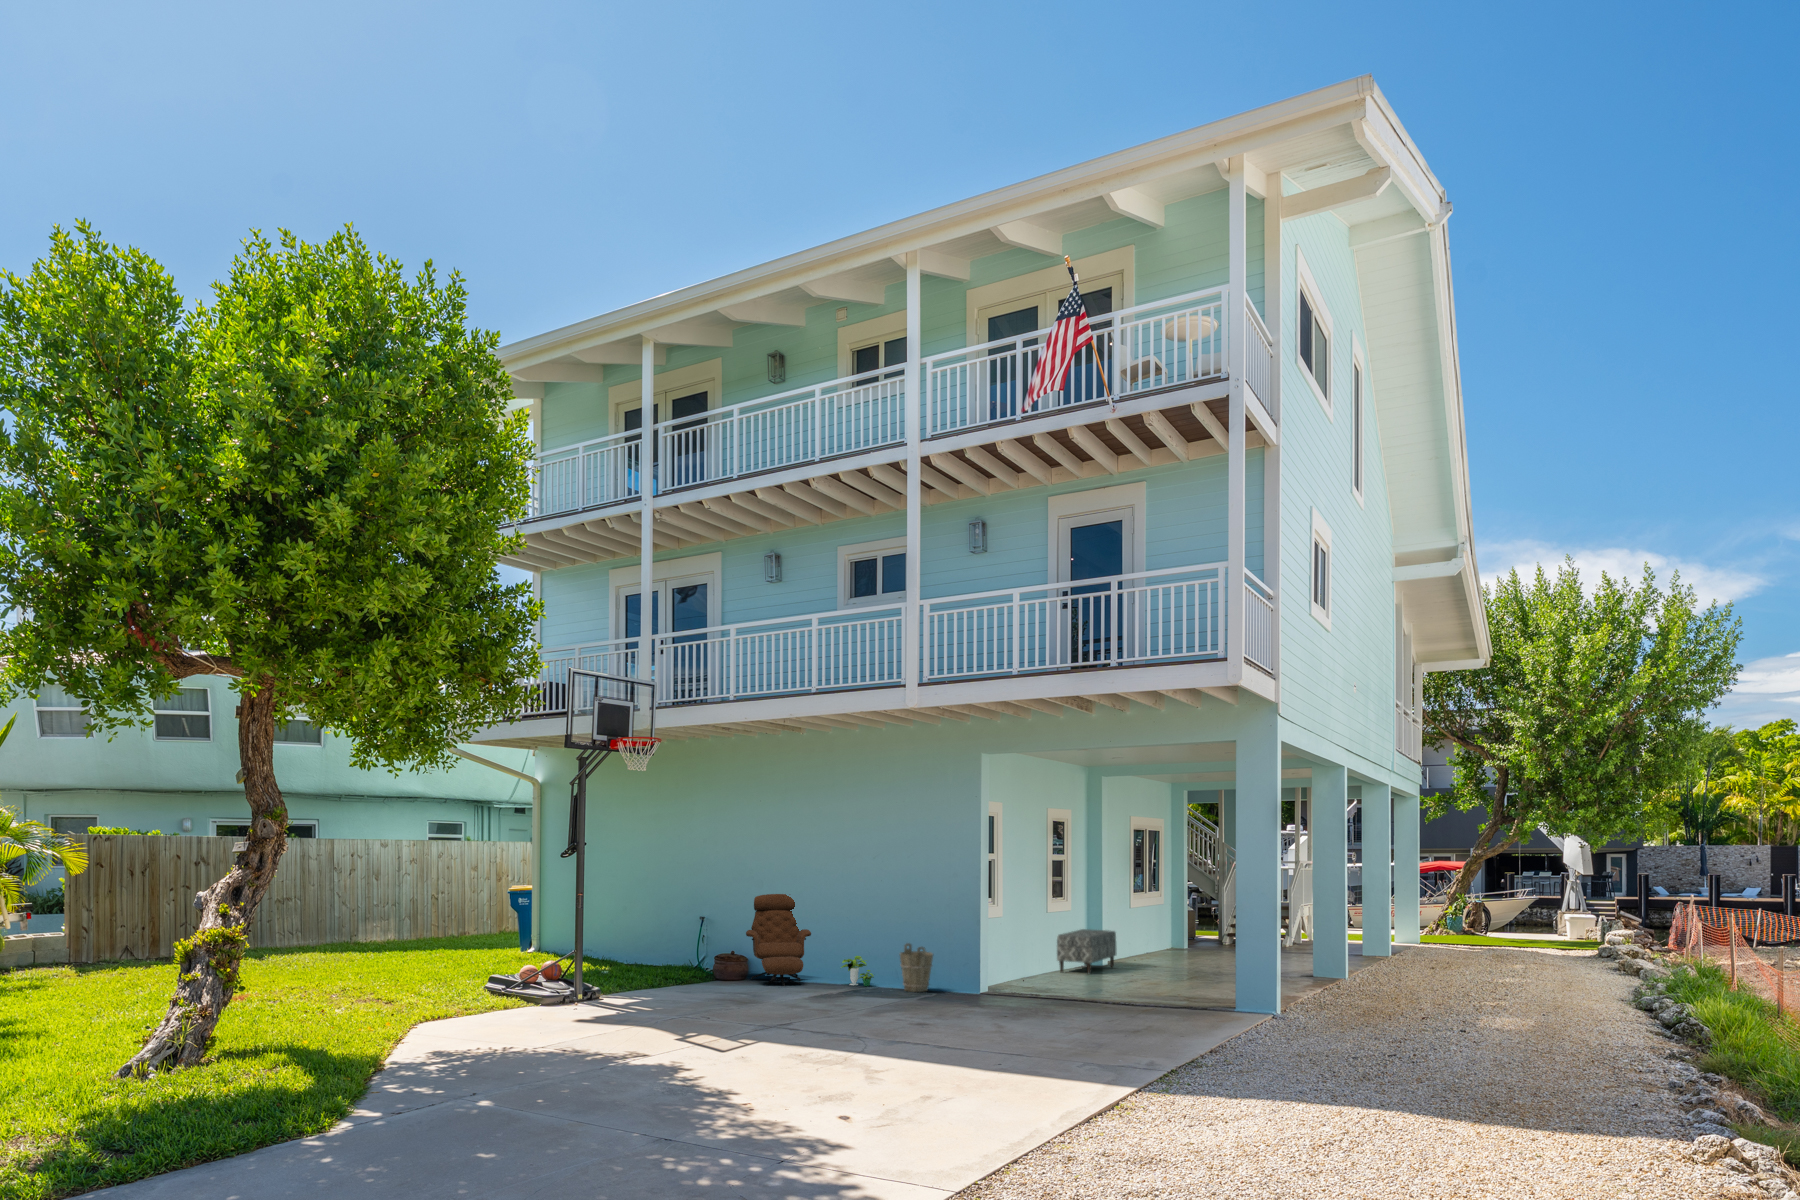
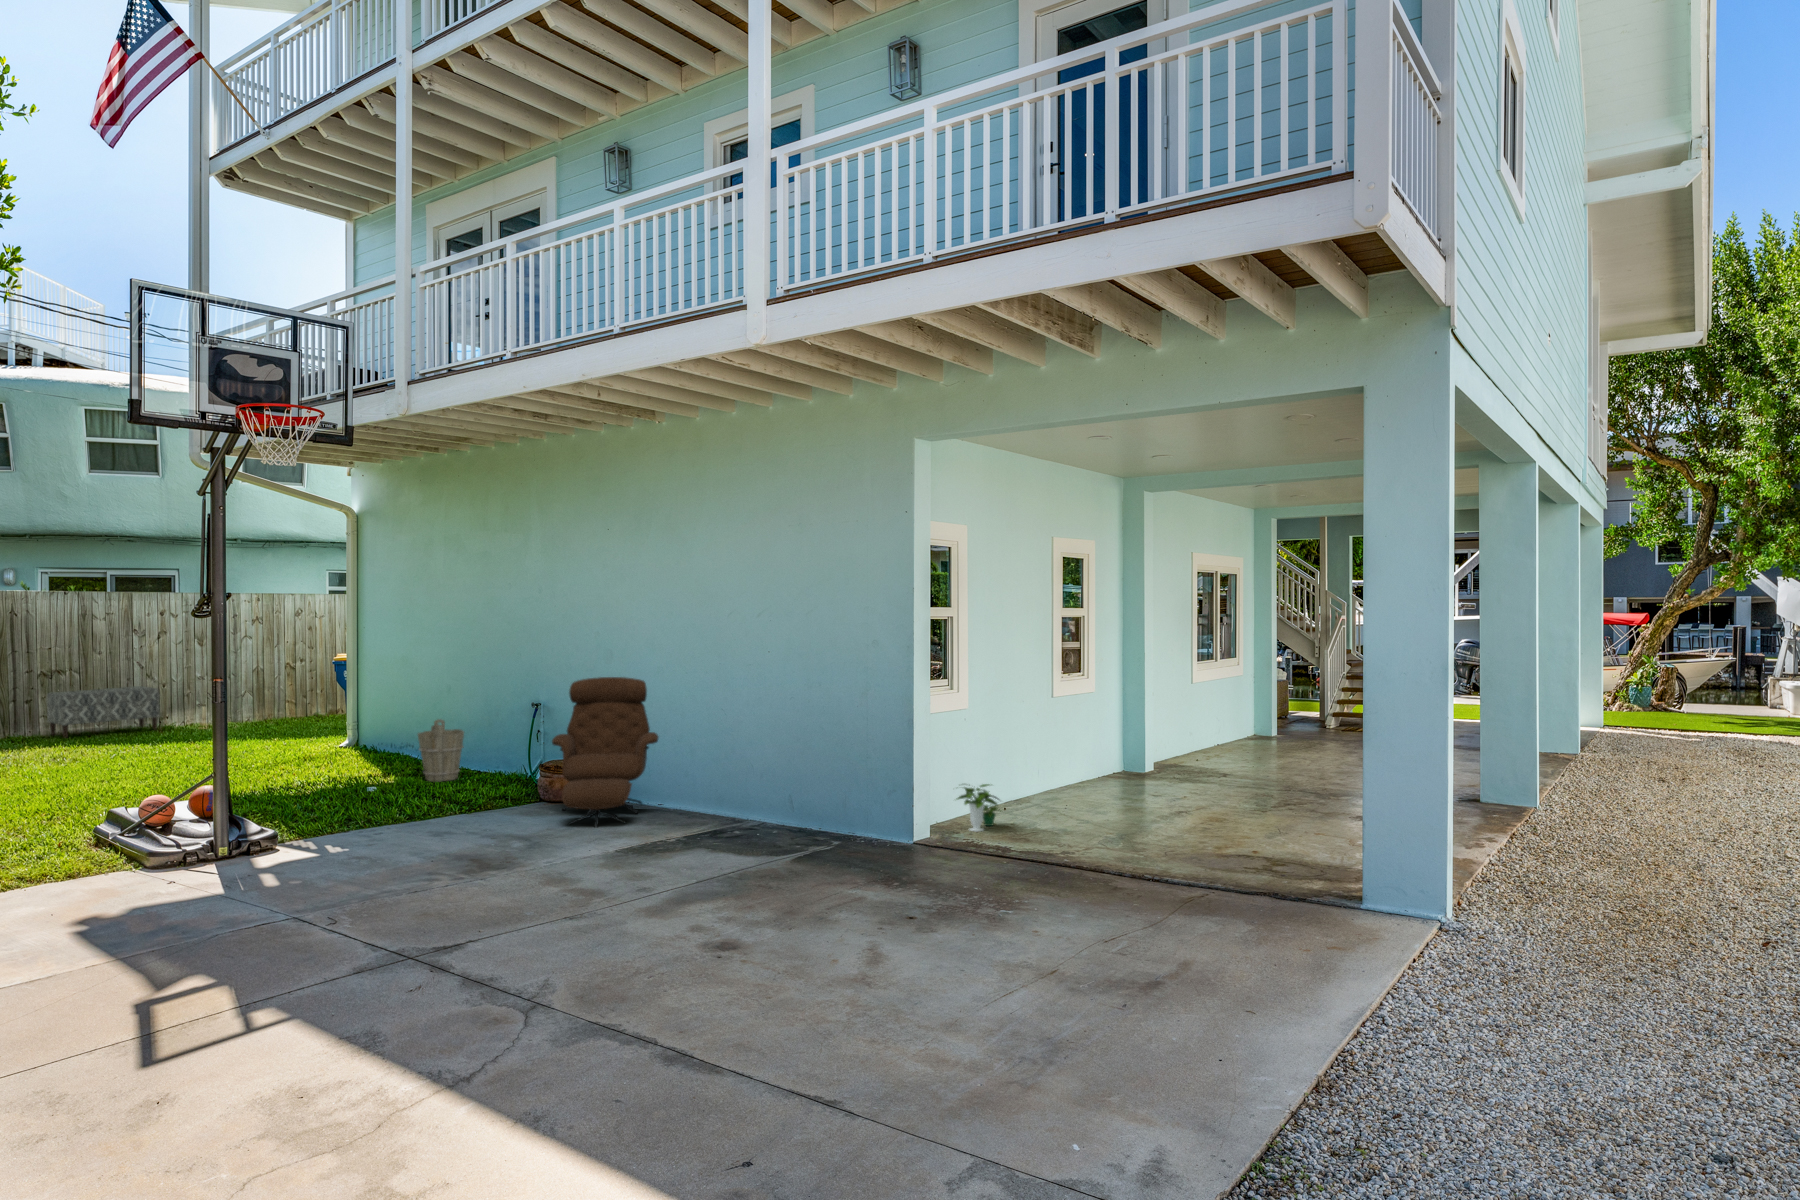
bench: present [1057,929,1117,974] -> present [47,686,160,738]
bucket: present [900,943,933,992] -> present [418,719,464,782]
potted plant: present [841,956,874,986] -> present [957,784,999,831]

